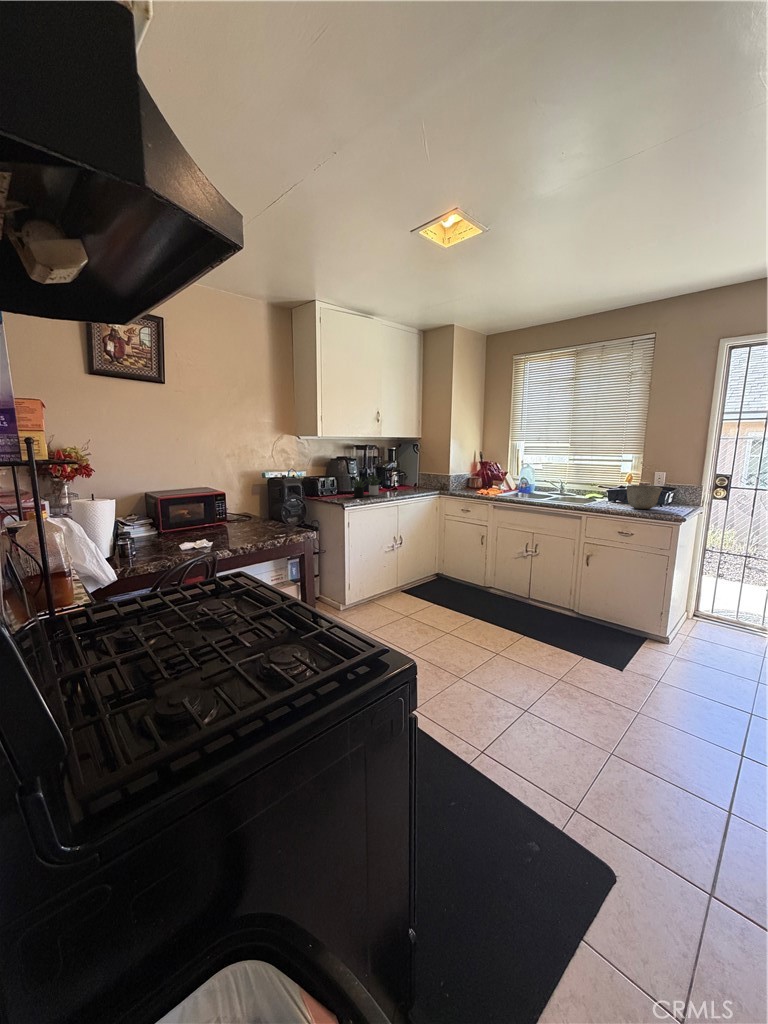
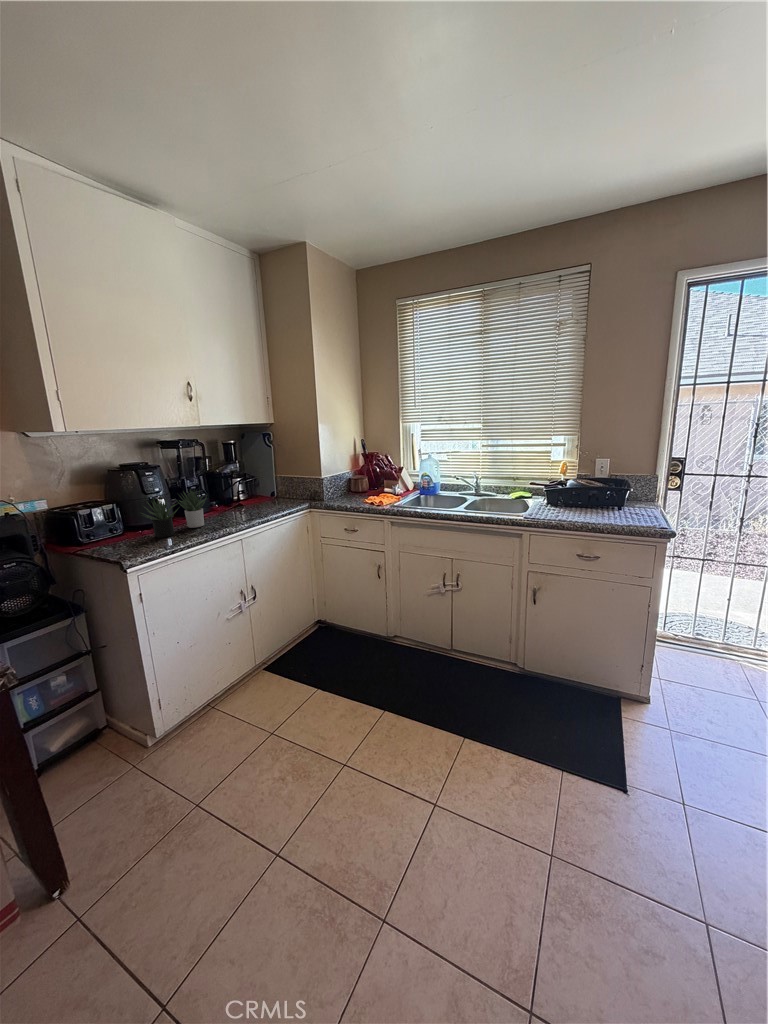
ceramic bowl: present [626,485,662,509] -> none [578,481,628,517]

